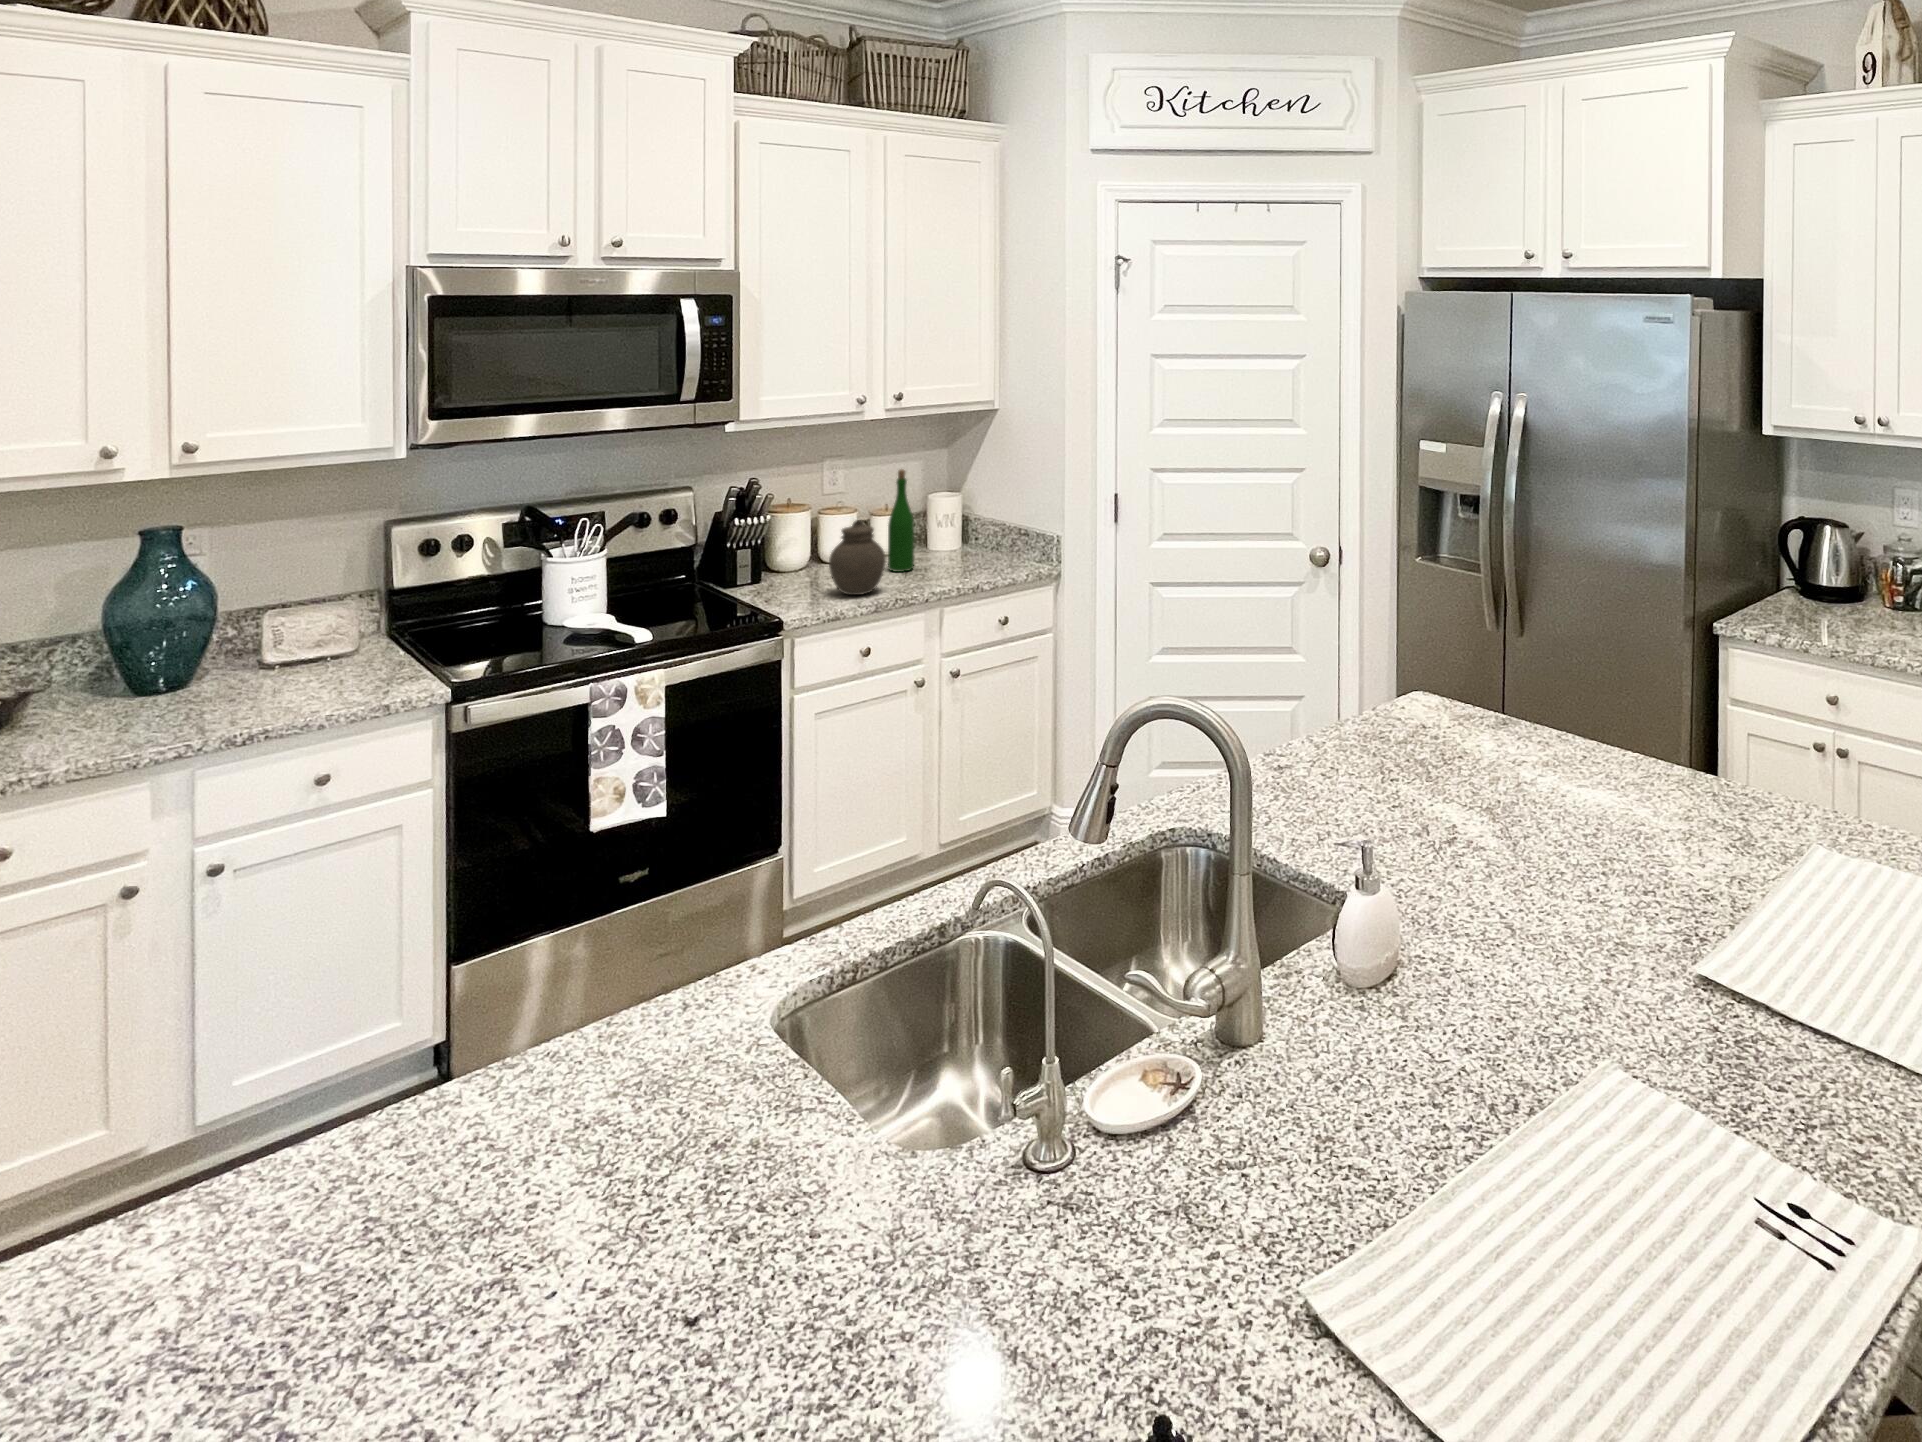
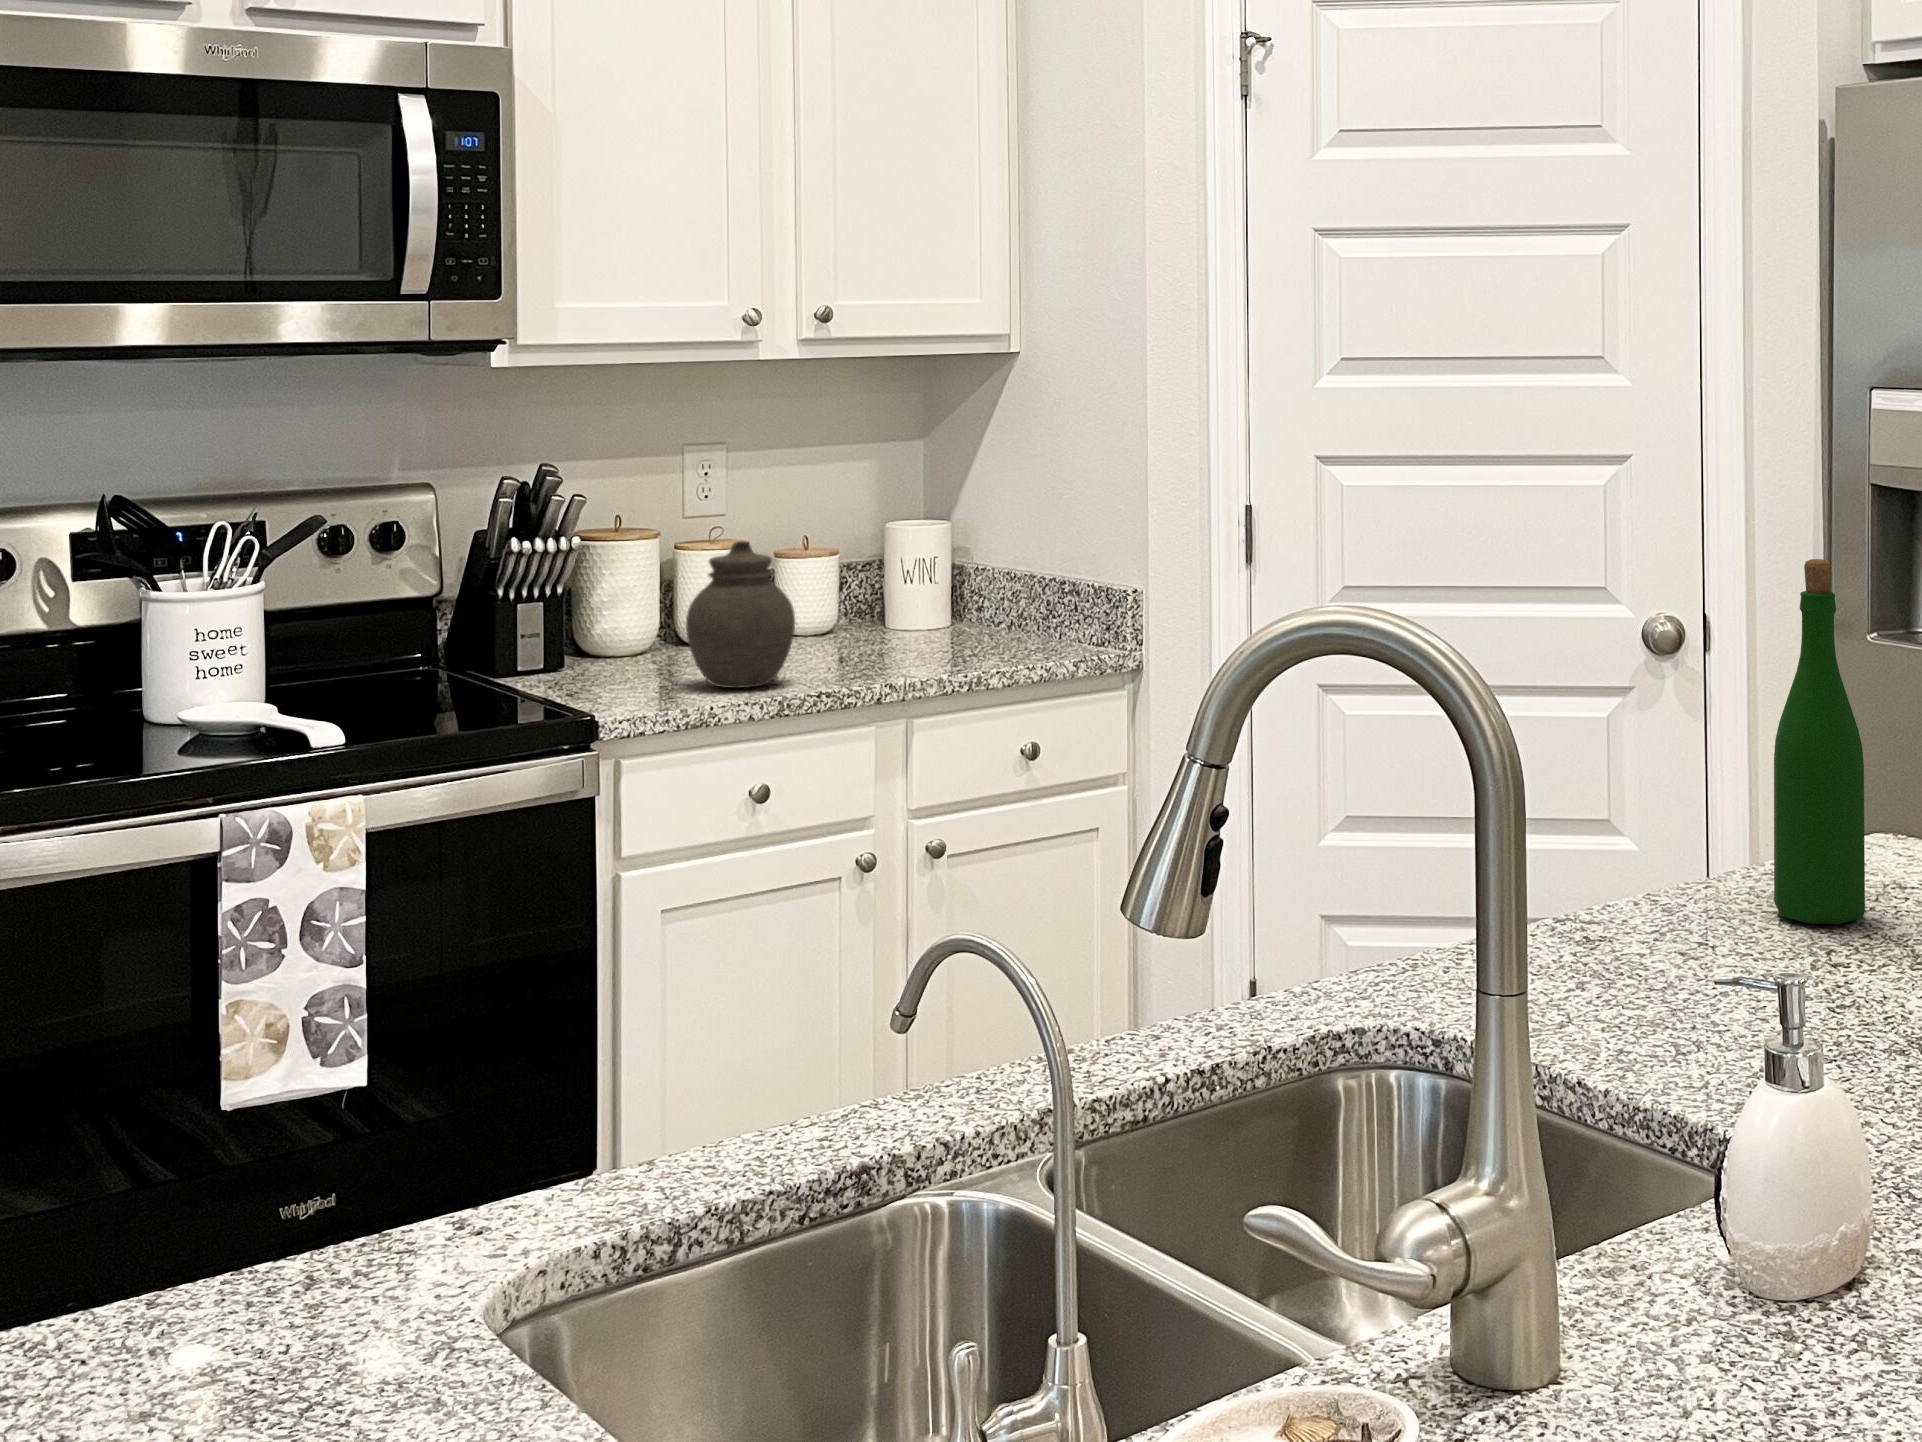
wine bottle: present [888,469,914,572] -> present [1774,559,1865,924]

